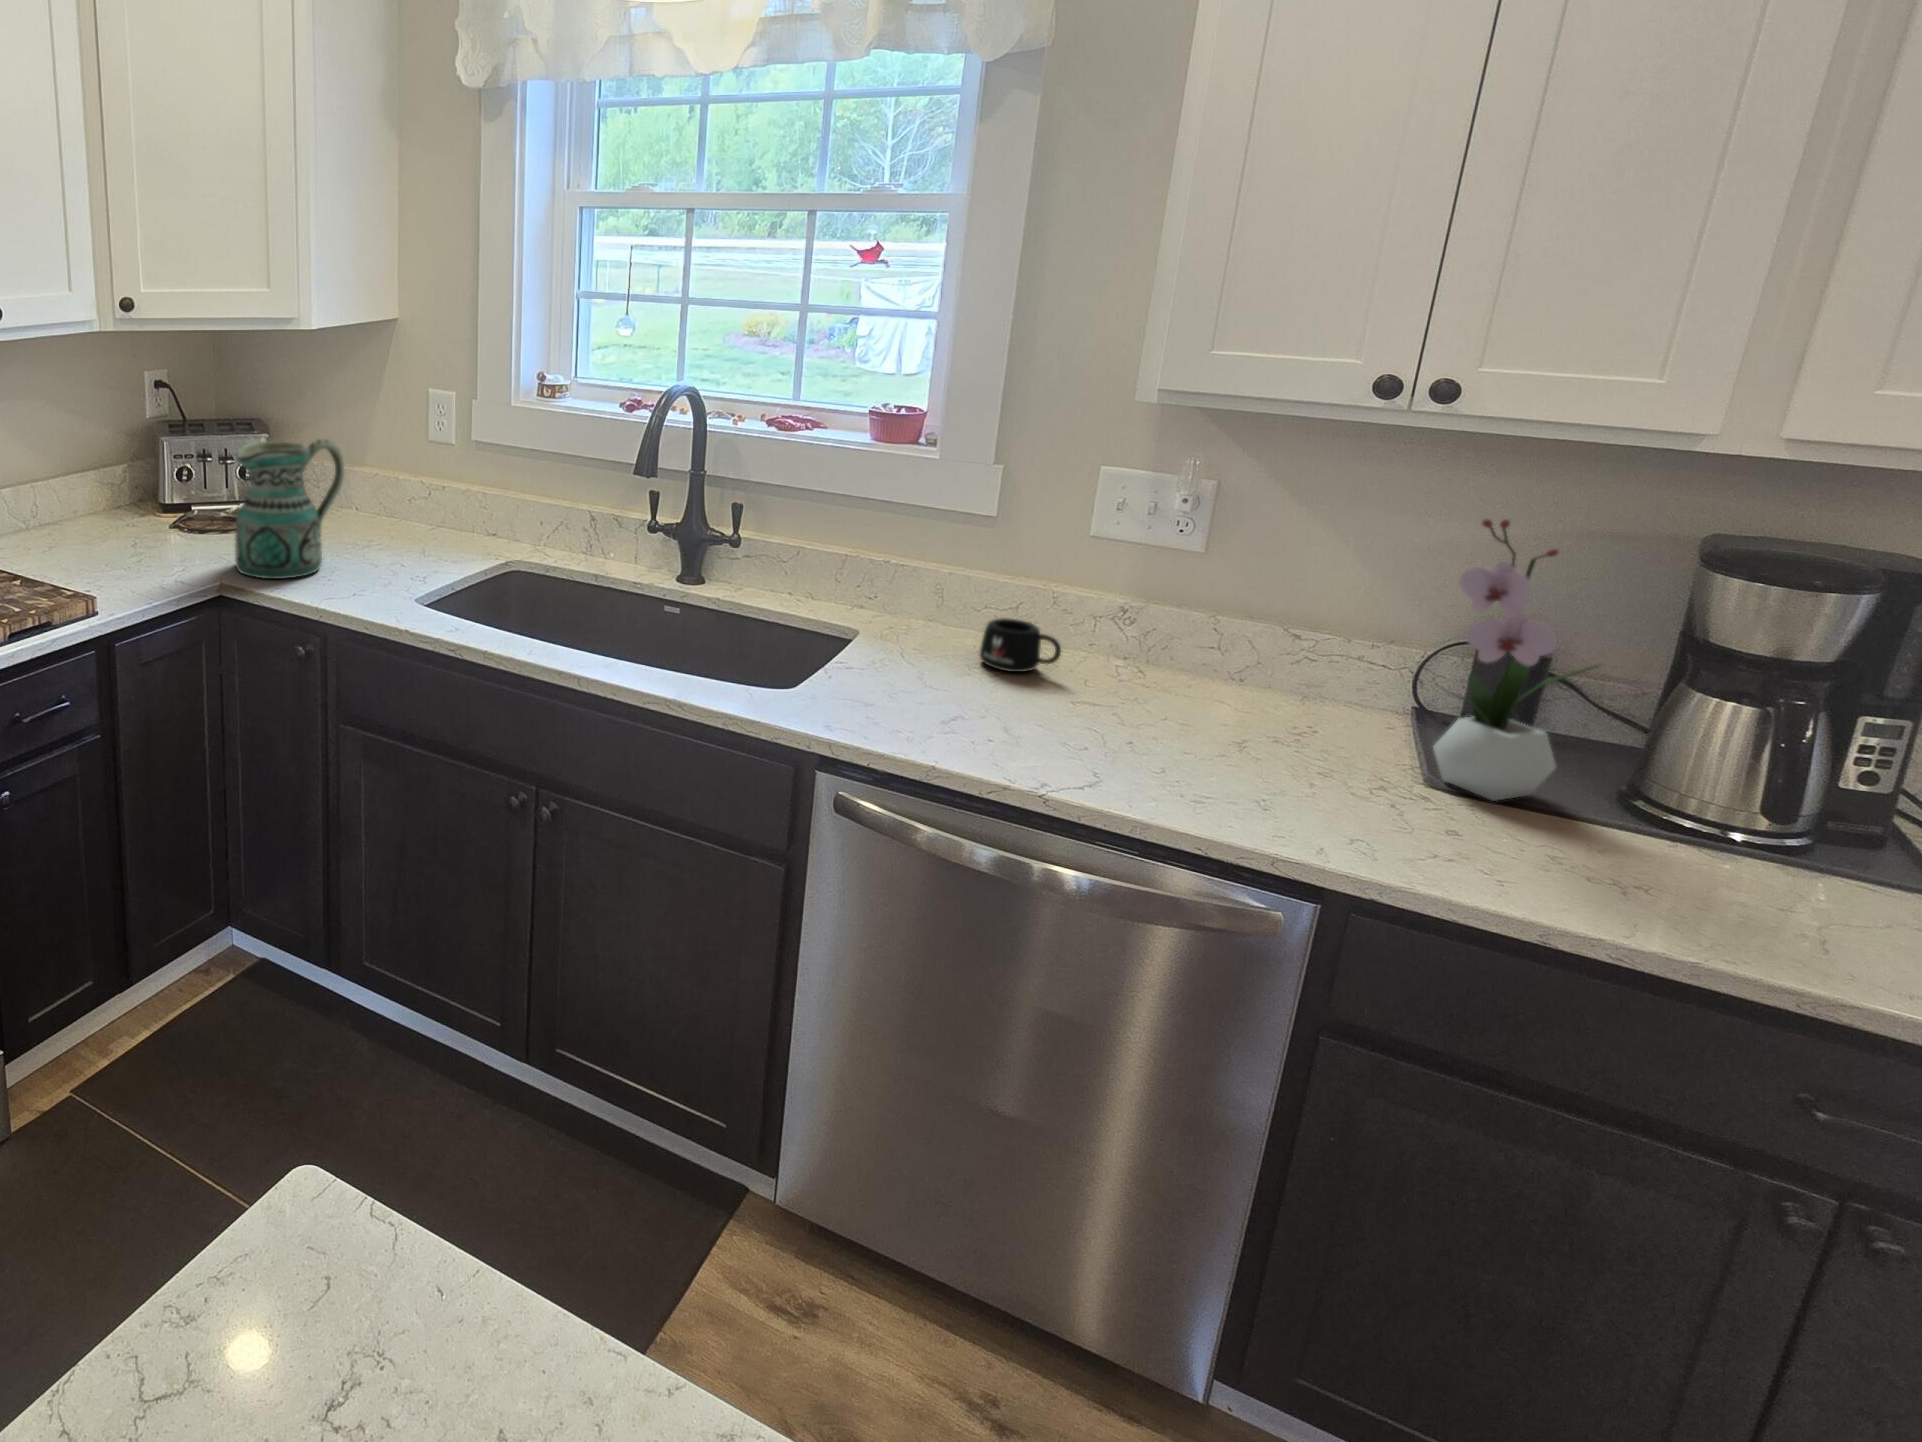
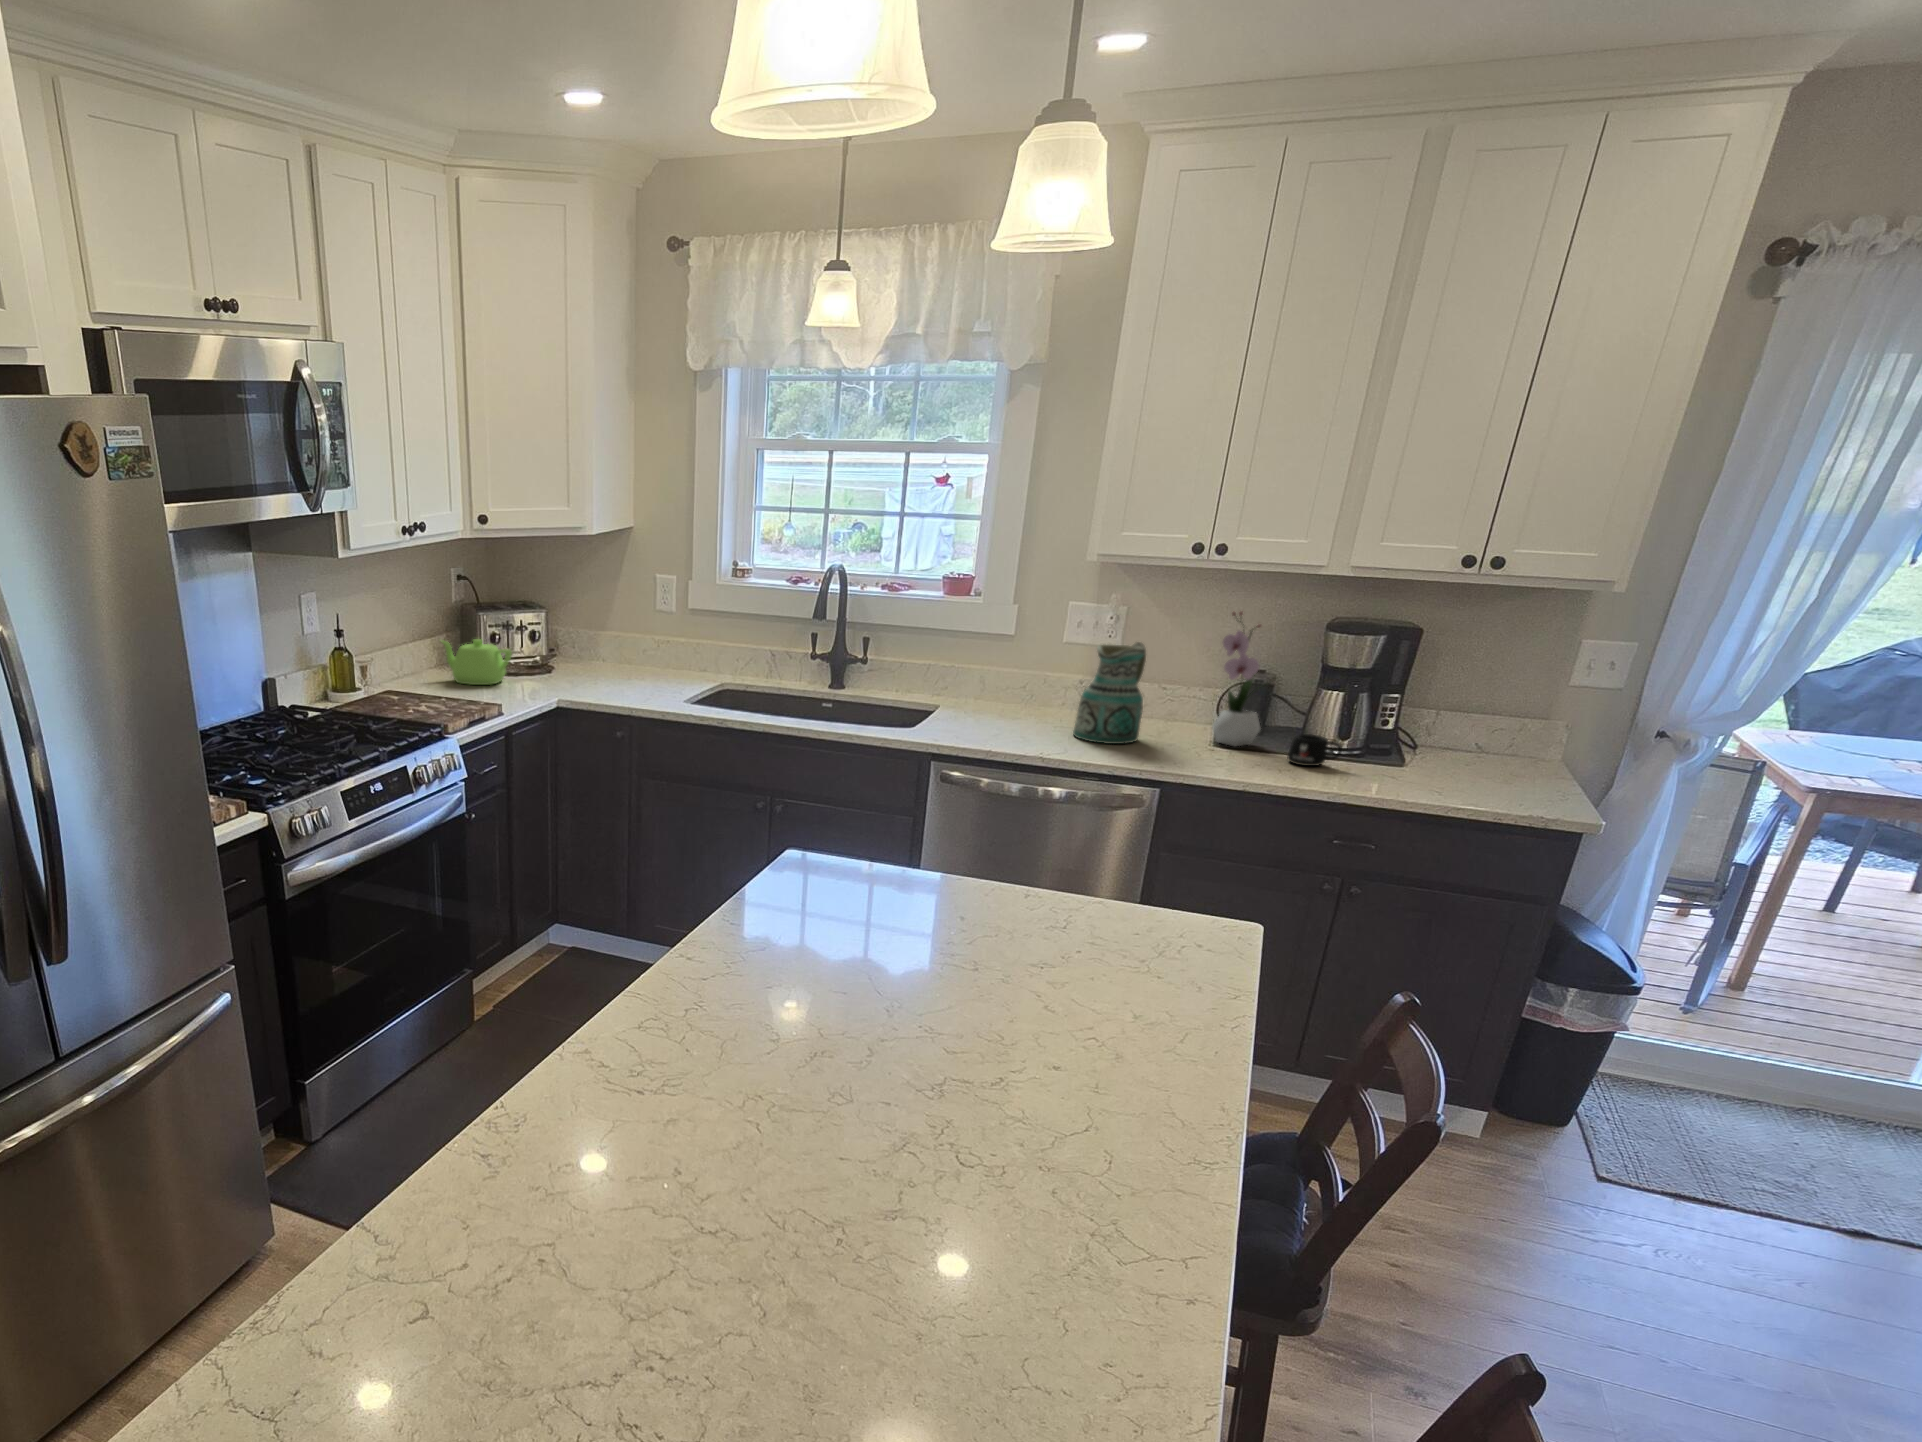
ceramic pitcher: present [235,439,345,579] -> present [1073,642,1146,744]
teapot: none [78,477,174,549] -> present [440,639,512,685]
mug: present [980,618,1061,672] -> present [1287,734,1342,766]

